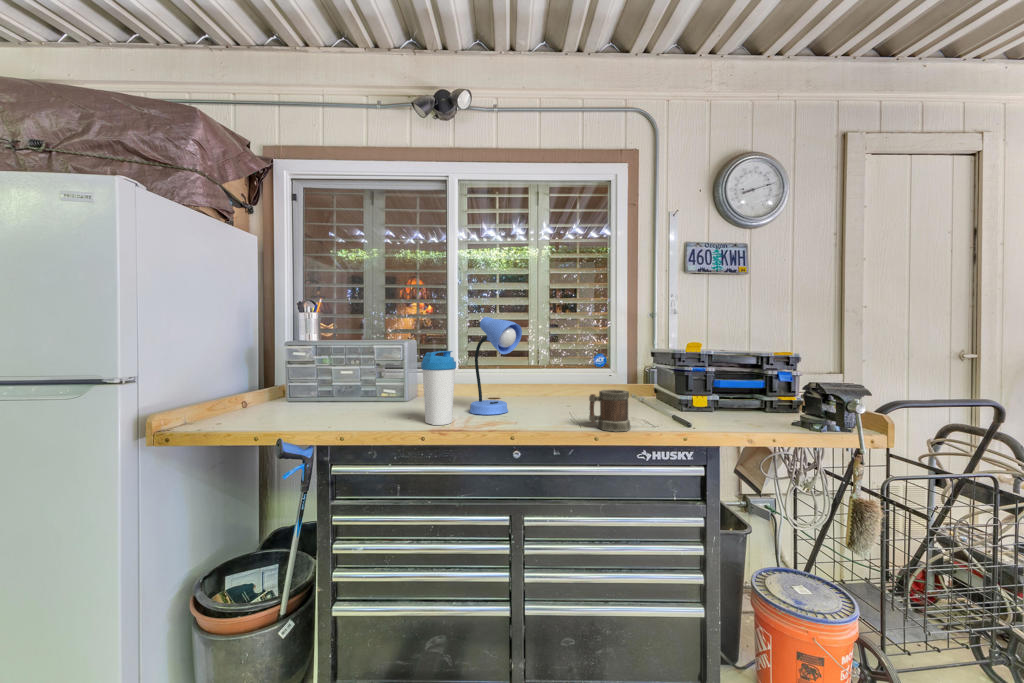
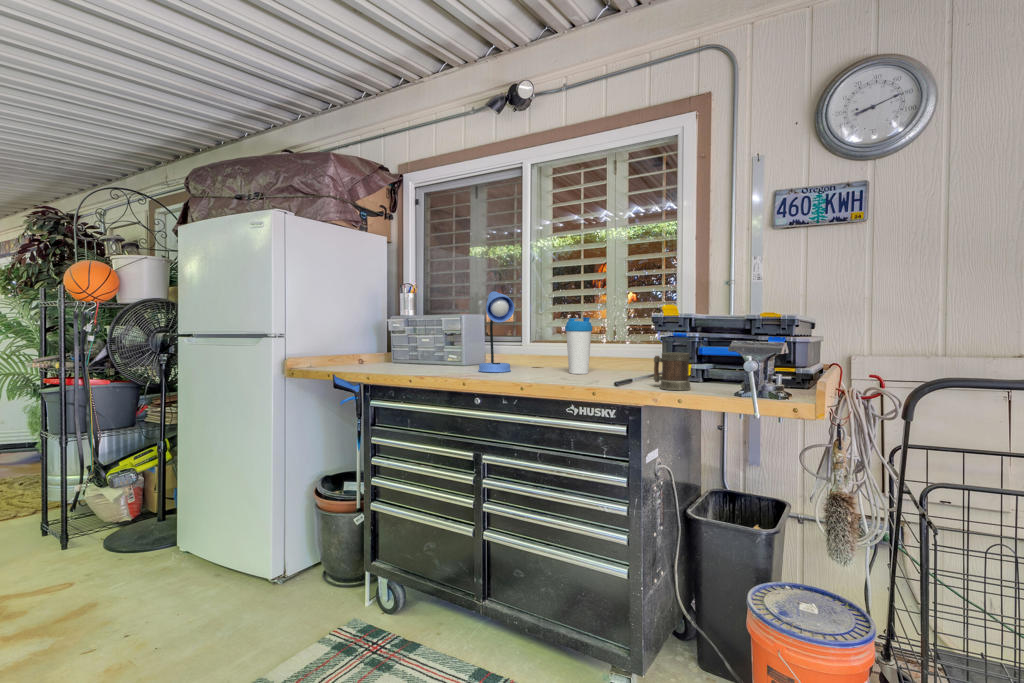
water bottle: present [421,351,456,425] -> present [565,318,592,374]
mug: present [589,390,631,431] -> present [654,353,691,390]

